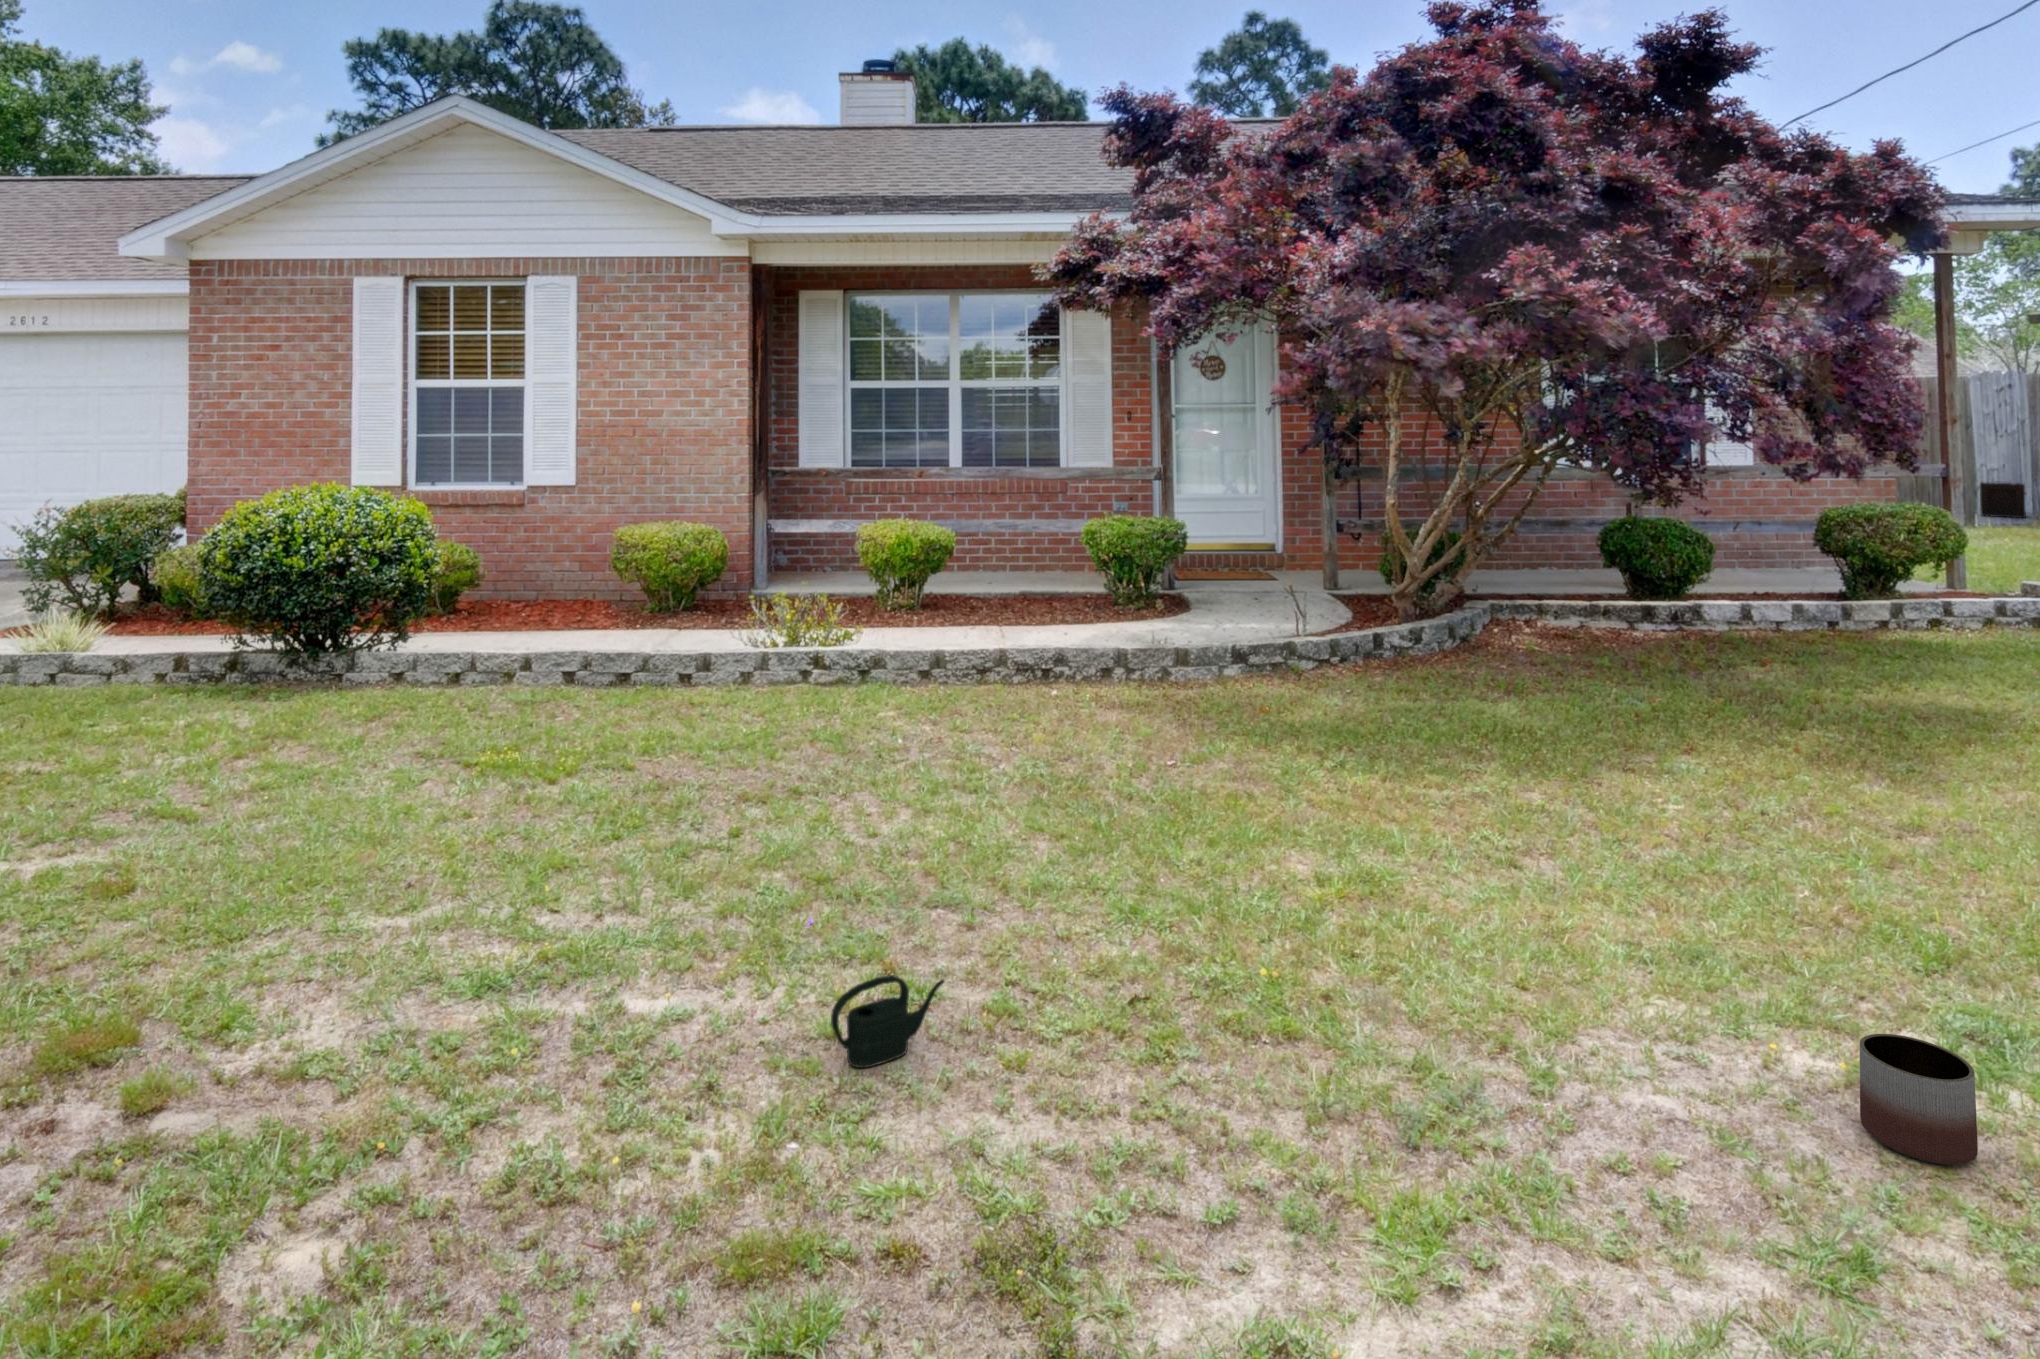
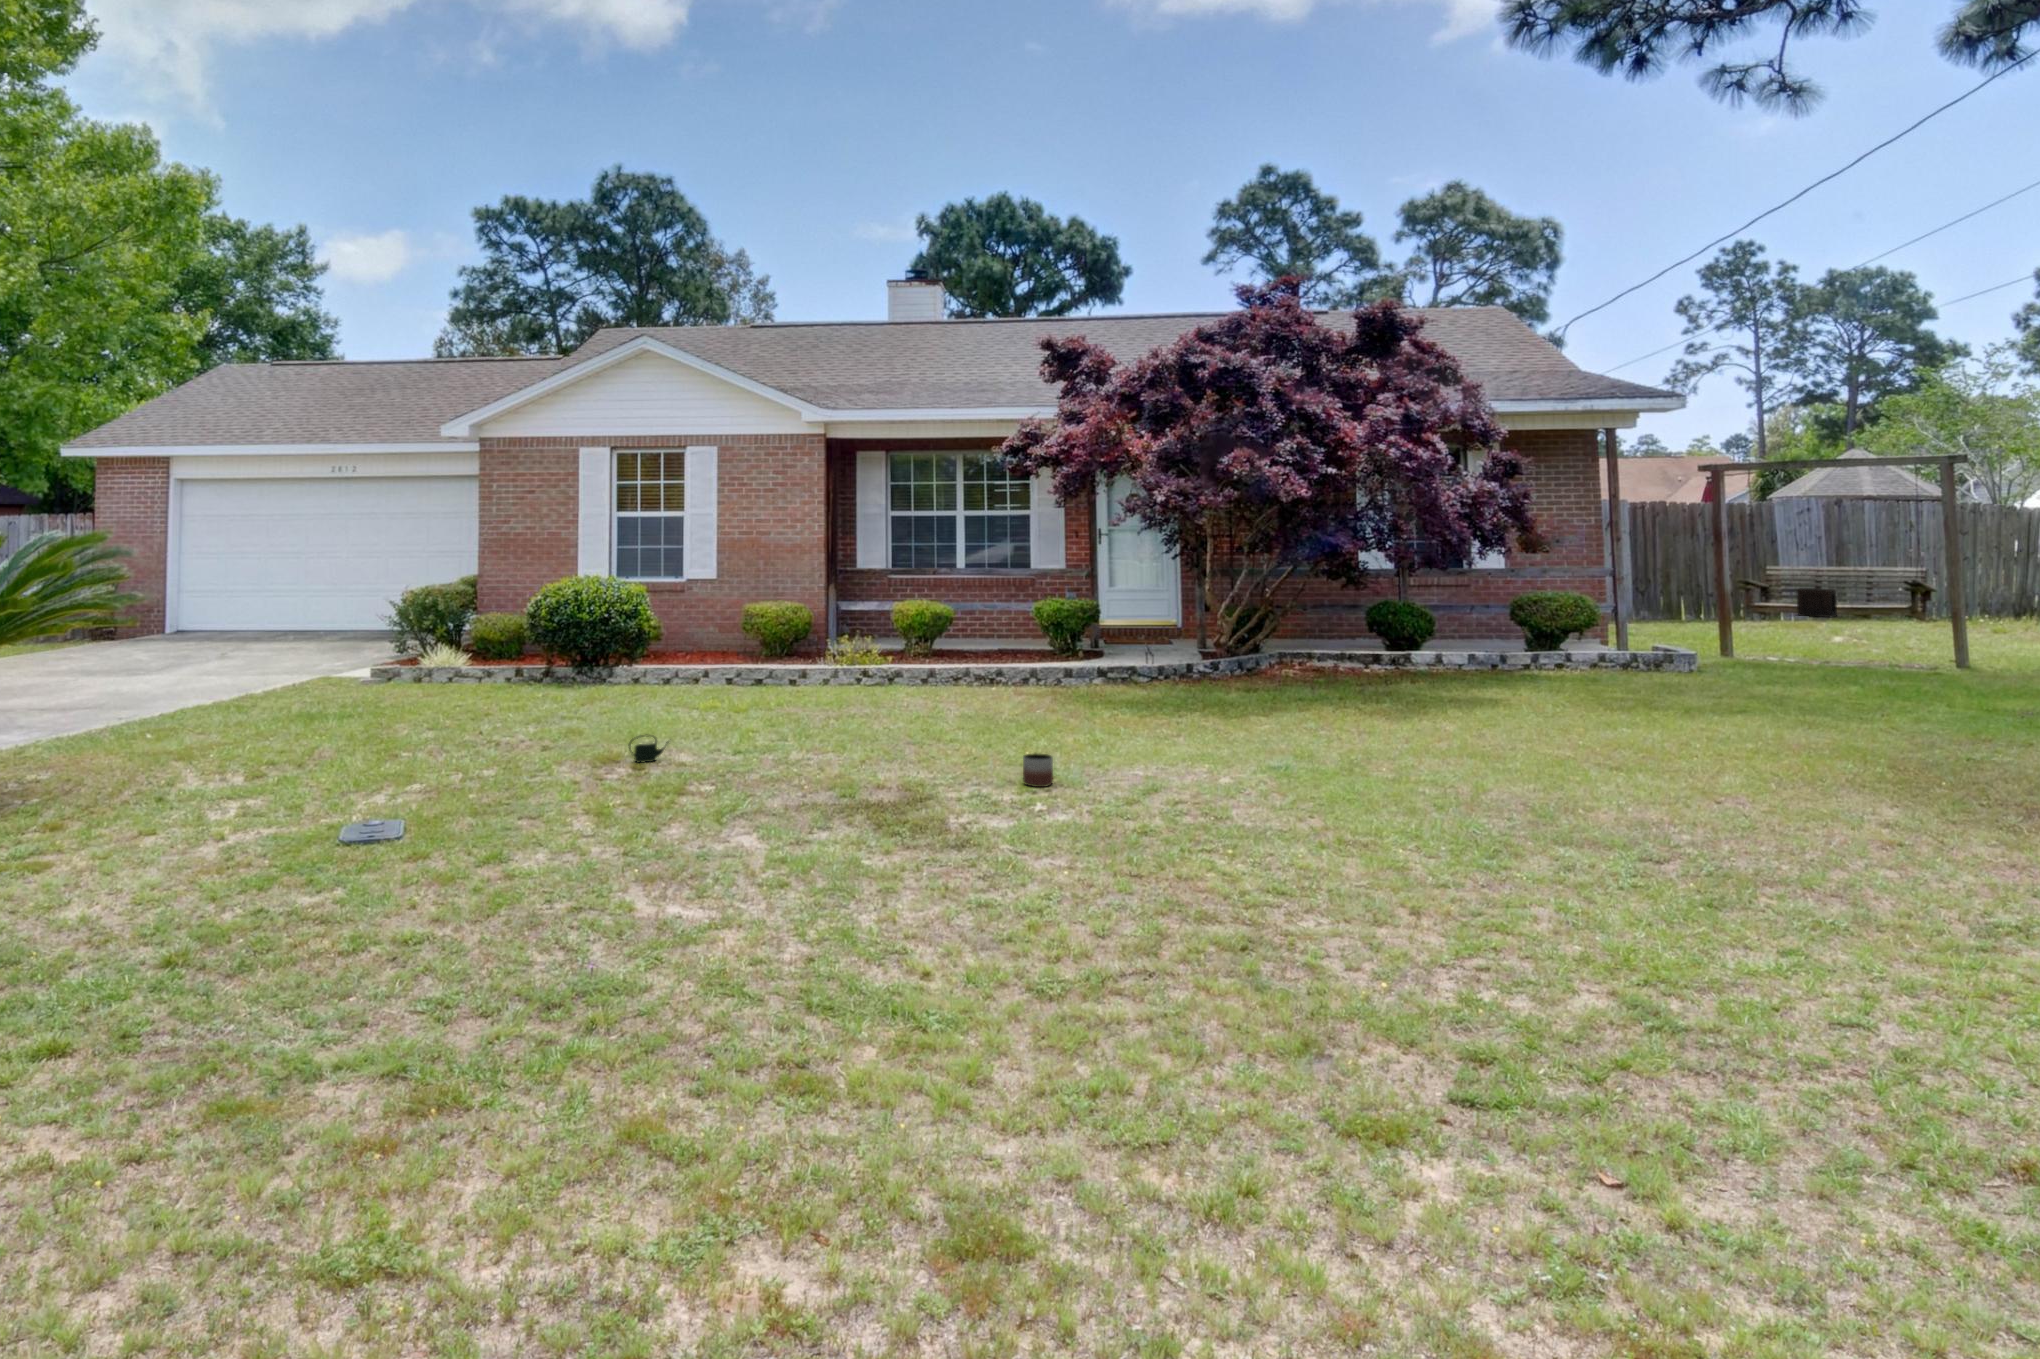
watering can: present [831,975,944,1068] -> present [628,735,667,763]
planter: present [1859,1034,1978,1165] -> present [1023,753,1053,787]

